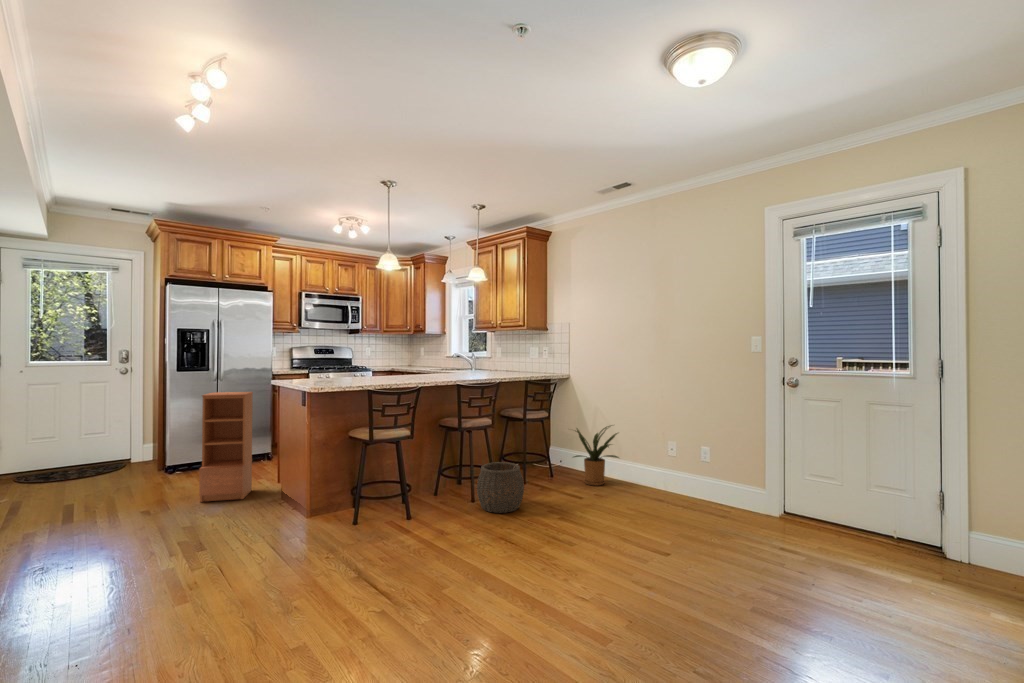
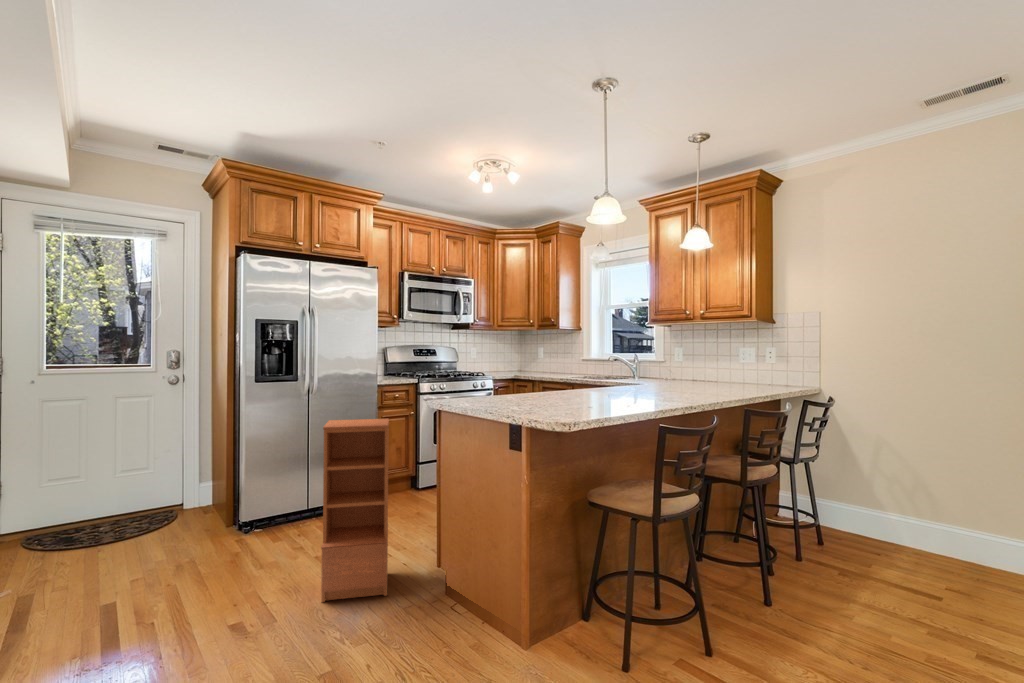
house plant: present [574,425,619,486] -> none [853,473,967,570]
woven basket: present [477,462,524,513] -> none [786,542,882,641]

